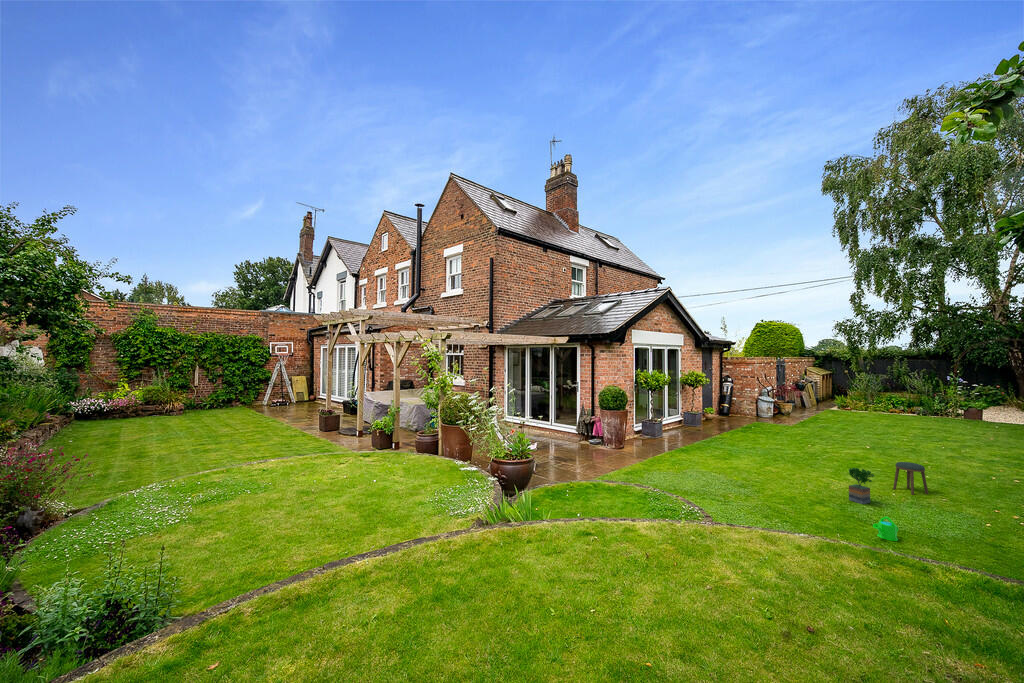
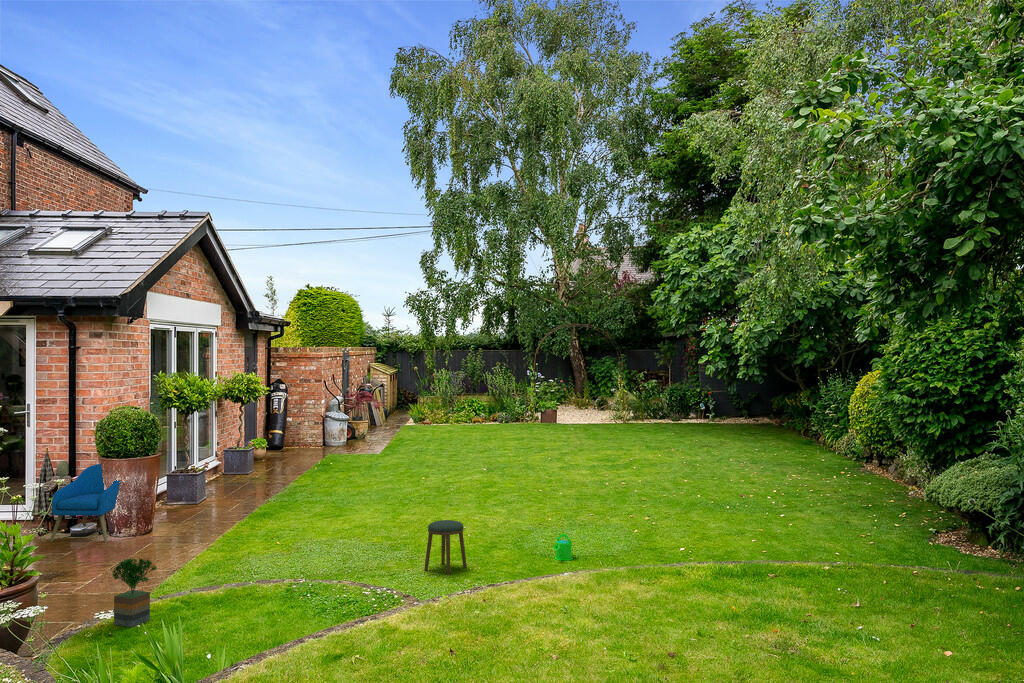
armchair: none [577,413,608,452] -> present [50,464,120,542]
stool: present [893,462,928,495] -> present [424,520,467,575]
potted tree: present [849,468,874,504] -> present [112,558,157,627]

